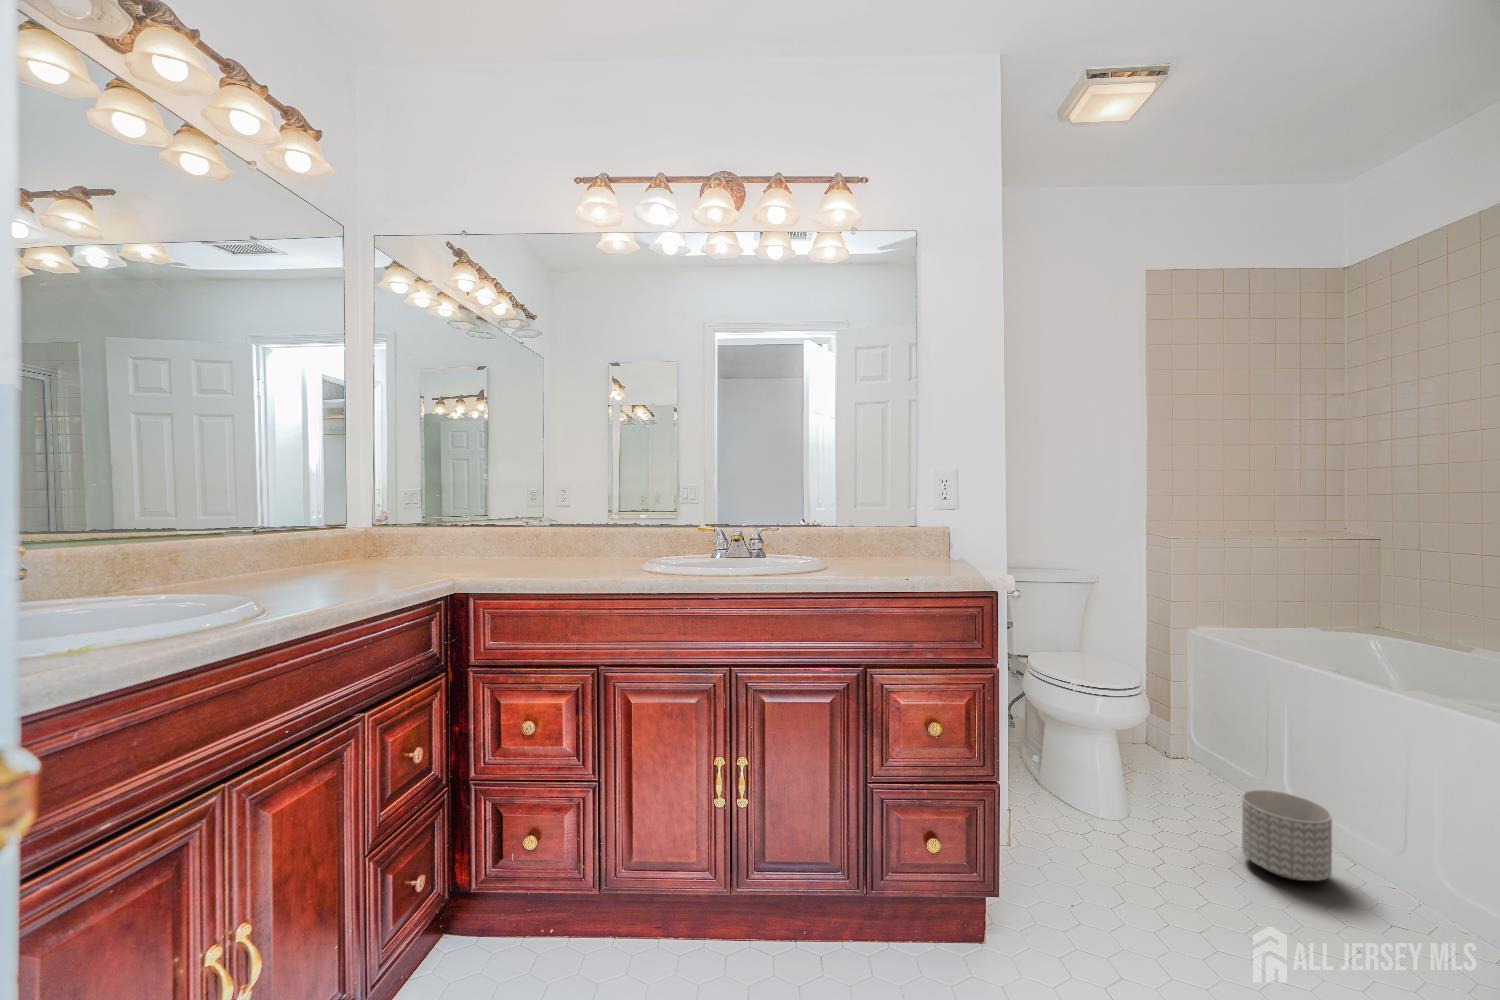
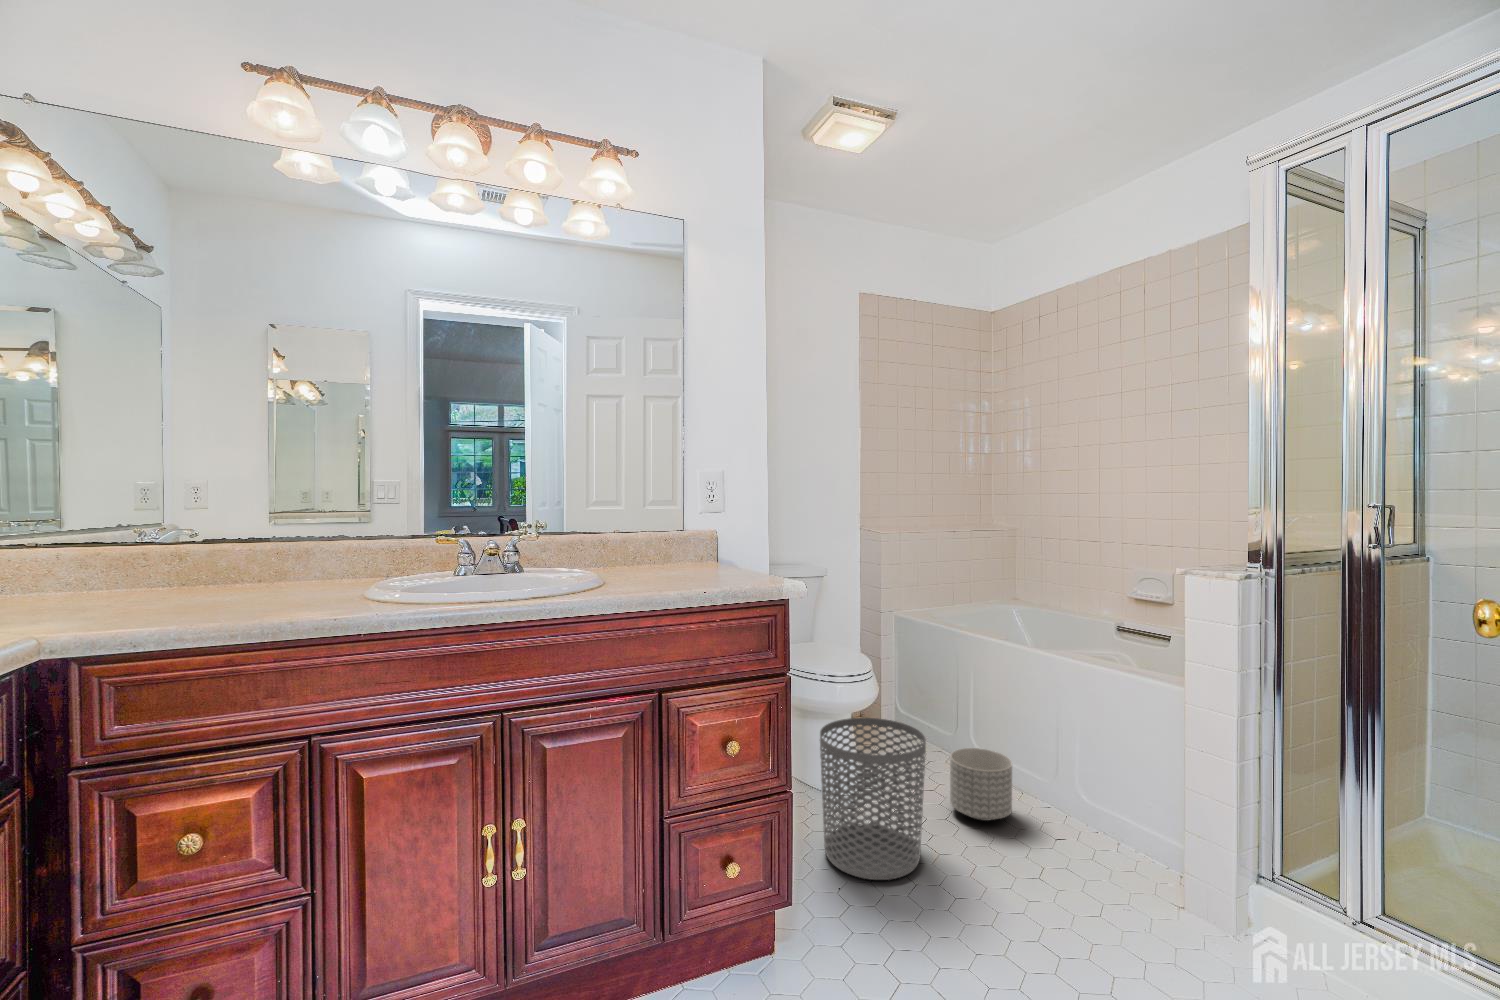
waste bin: none [1061,731,1191,910] -> present [820,718,926,880]

